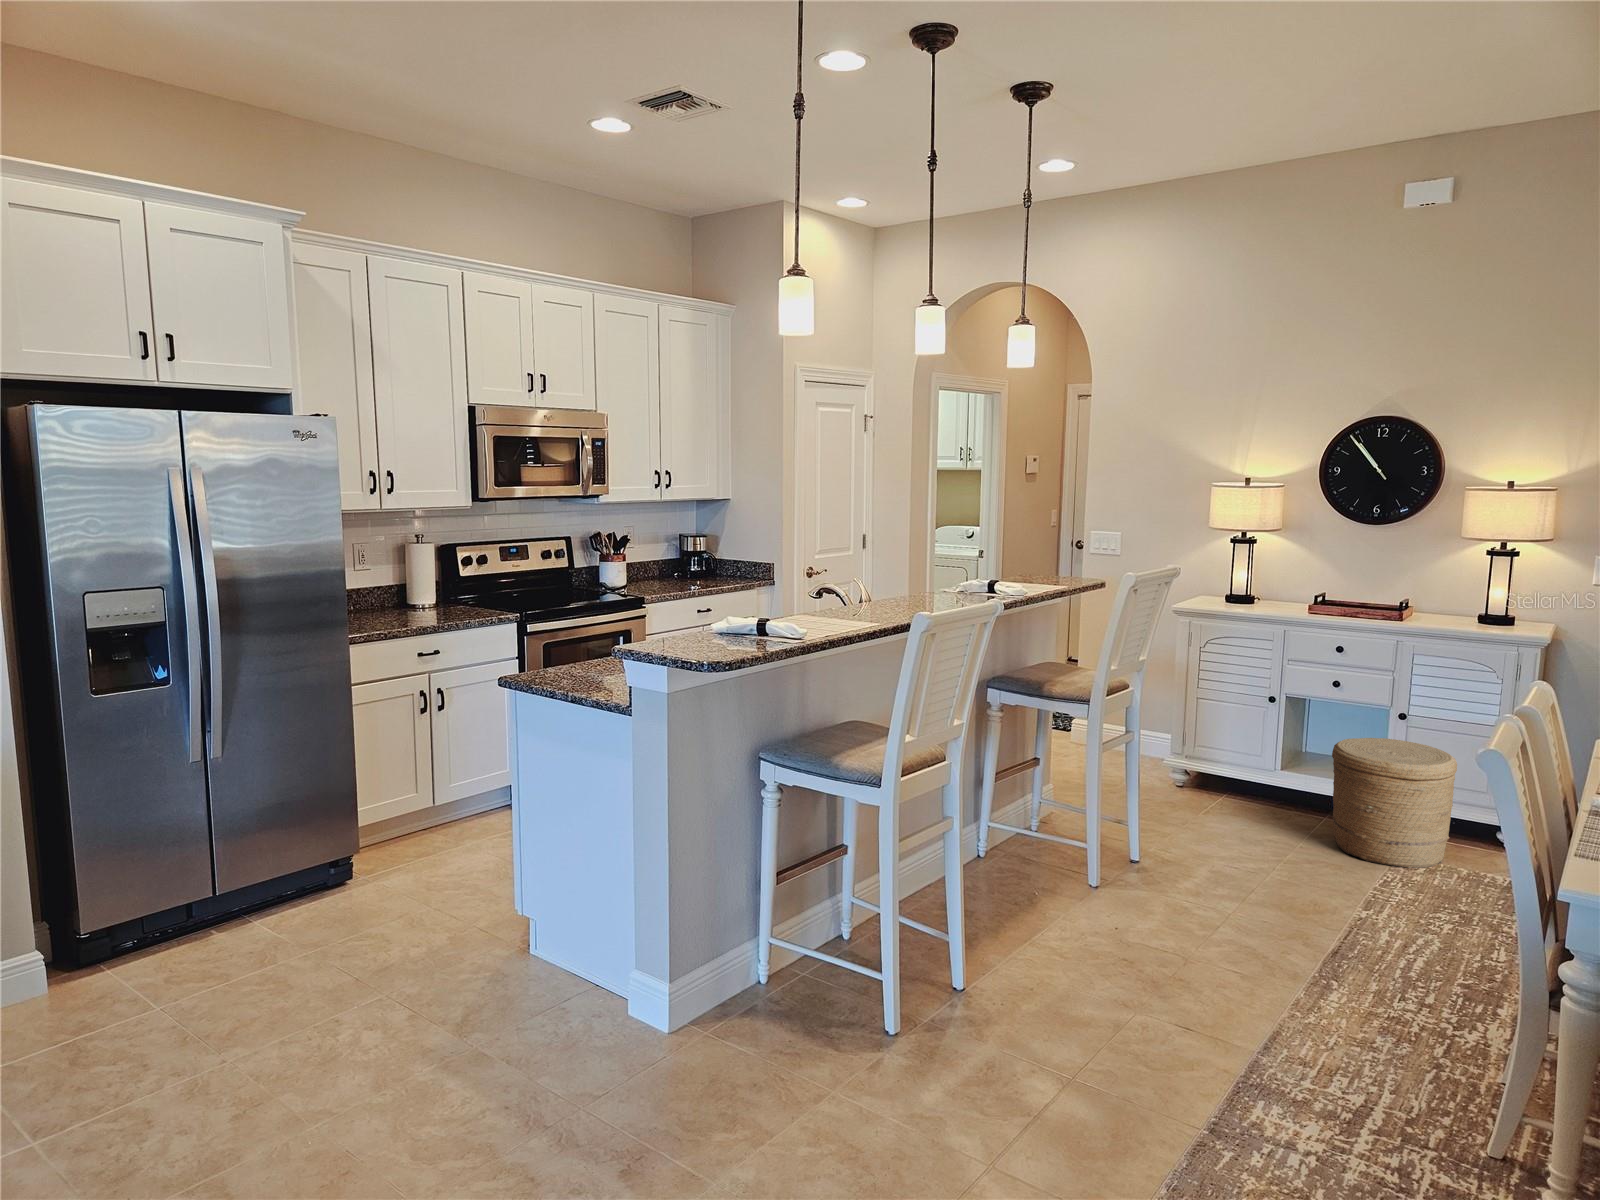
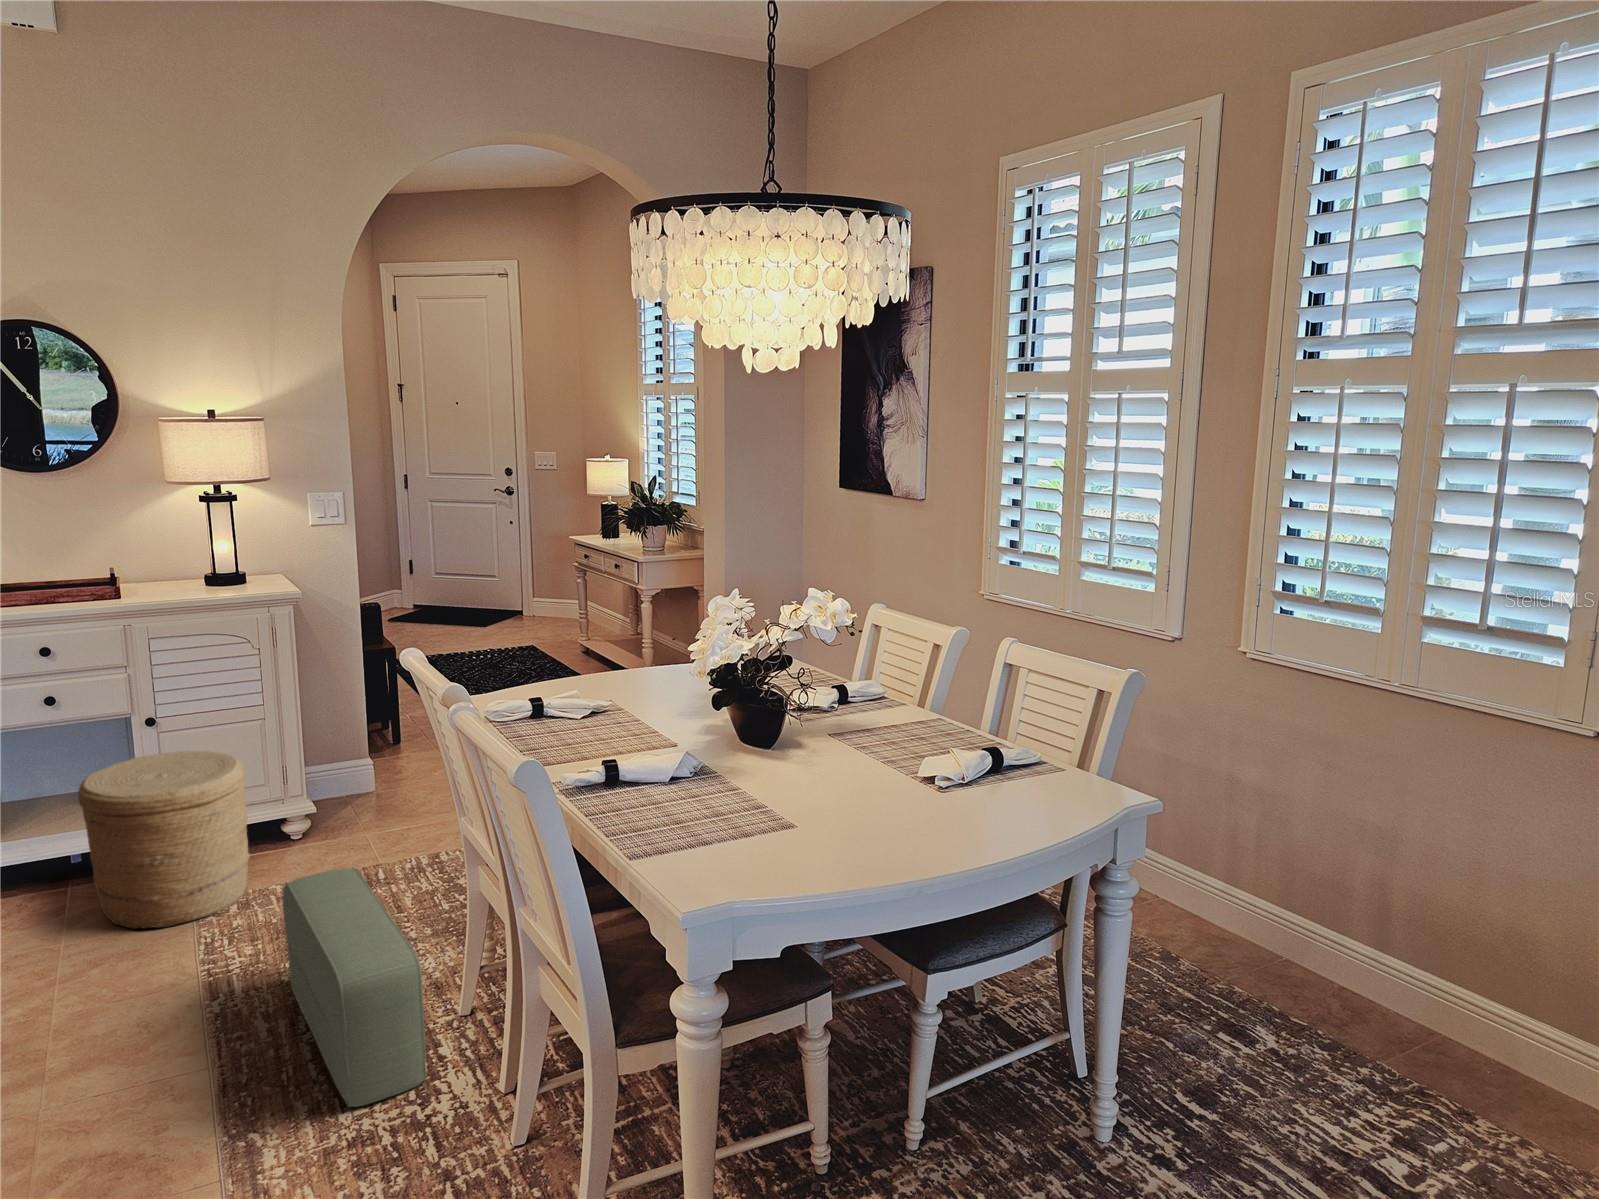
pouf: none [1402,843,1492,1019] -> present [283,868,427,1107]

